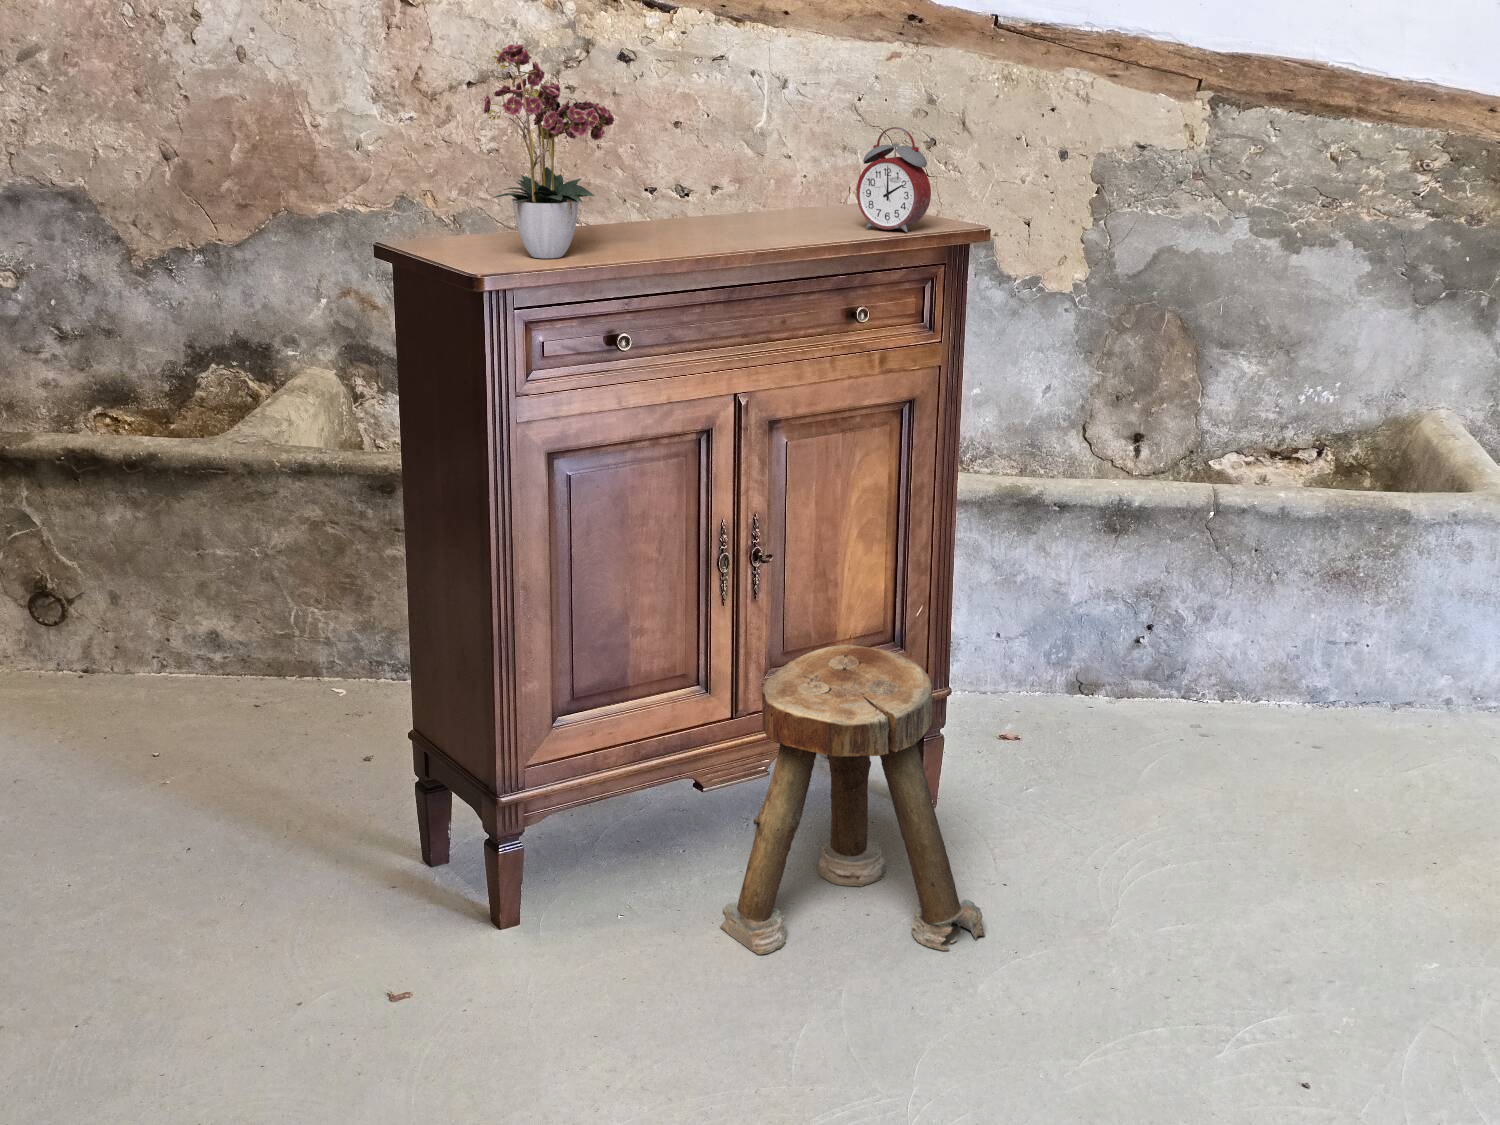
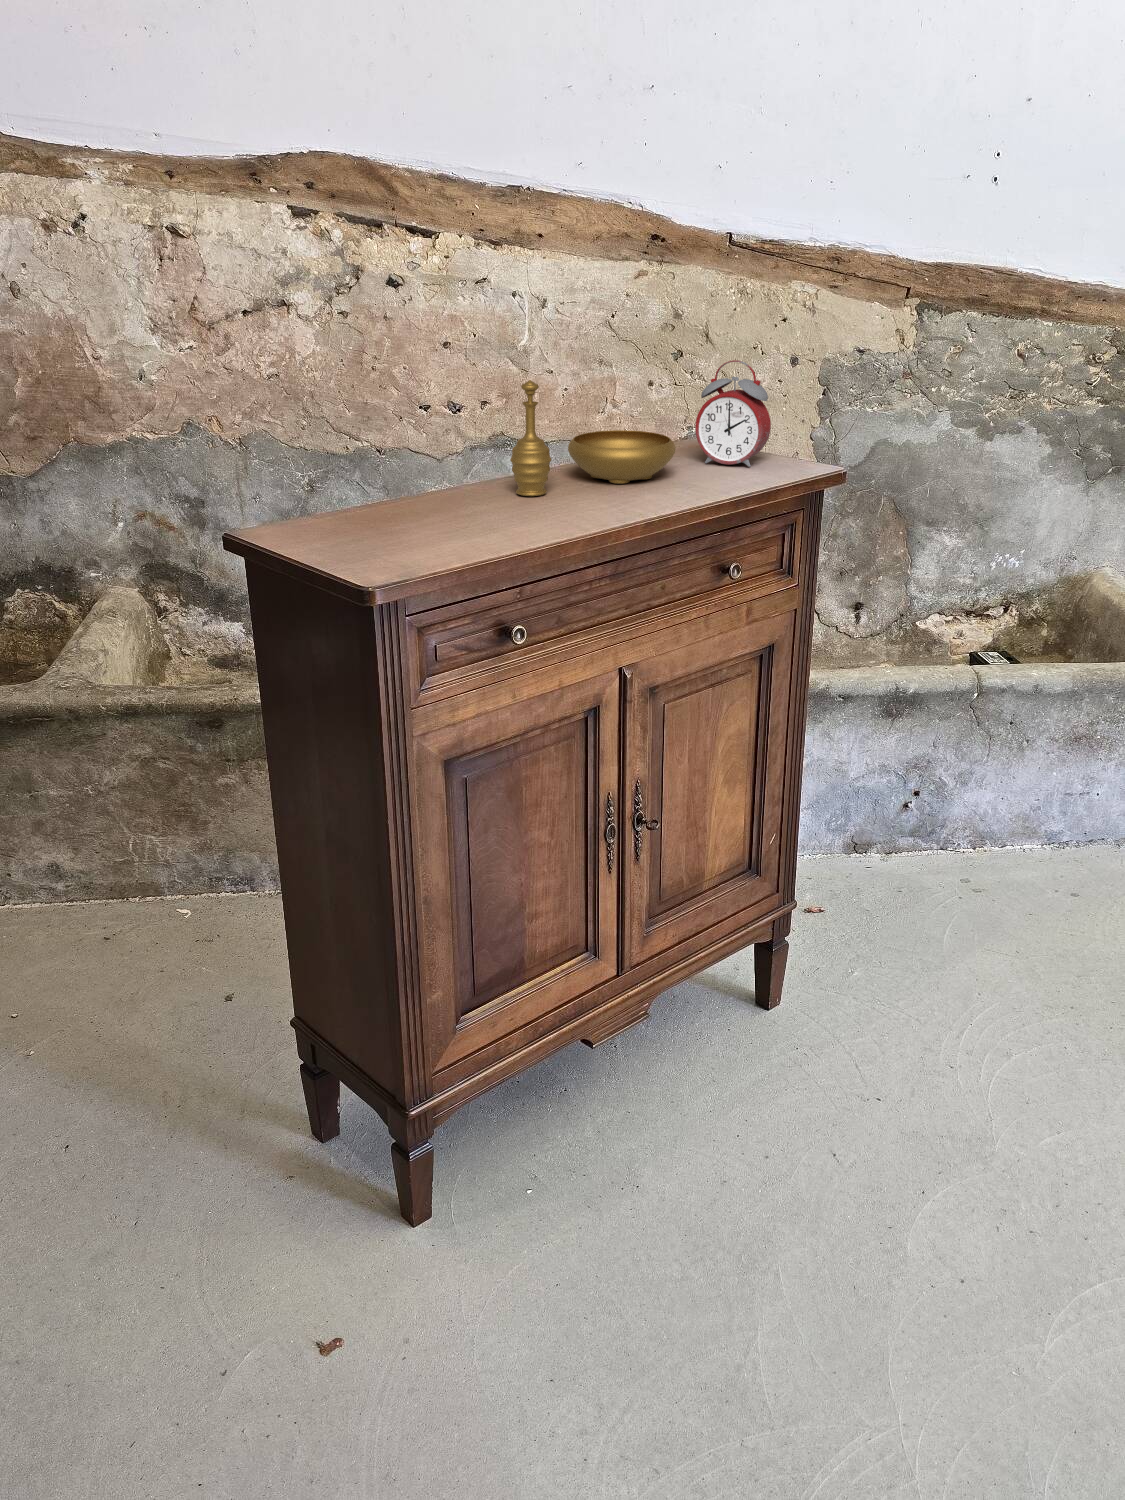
flower arrangement: present [484,44,615,258] -> none [333,280,491,526]
decorative bowl: none [655,133,825,244] -> present [510,380,676,496]
stool: present [720,645,985,955] -> none [621,889,874,1207]

